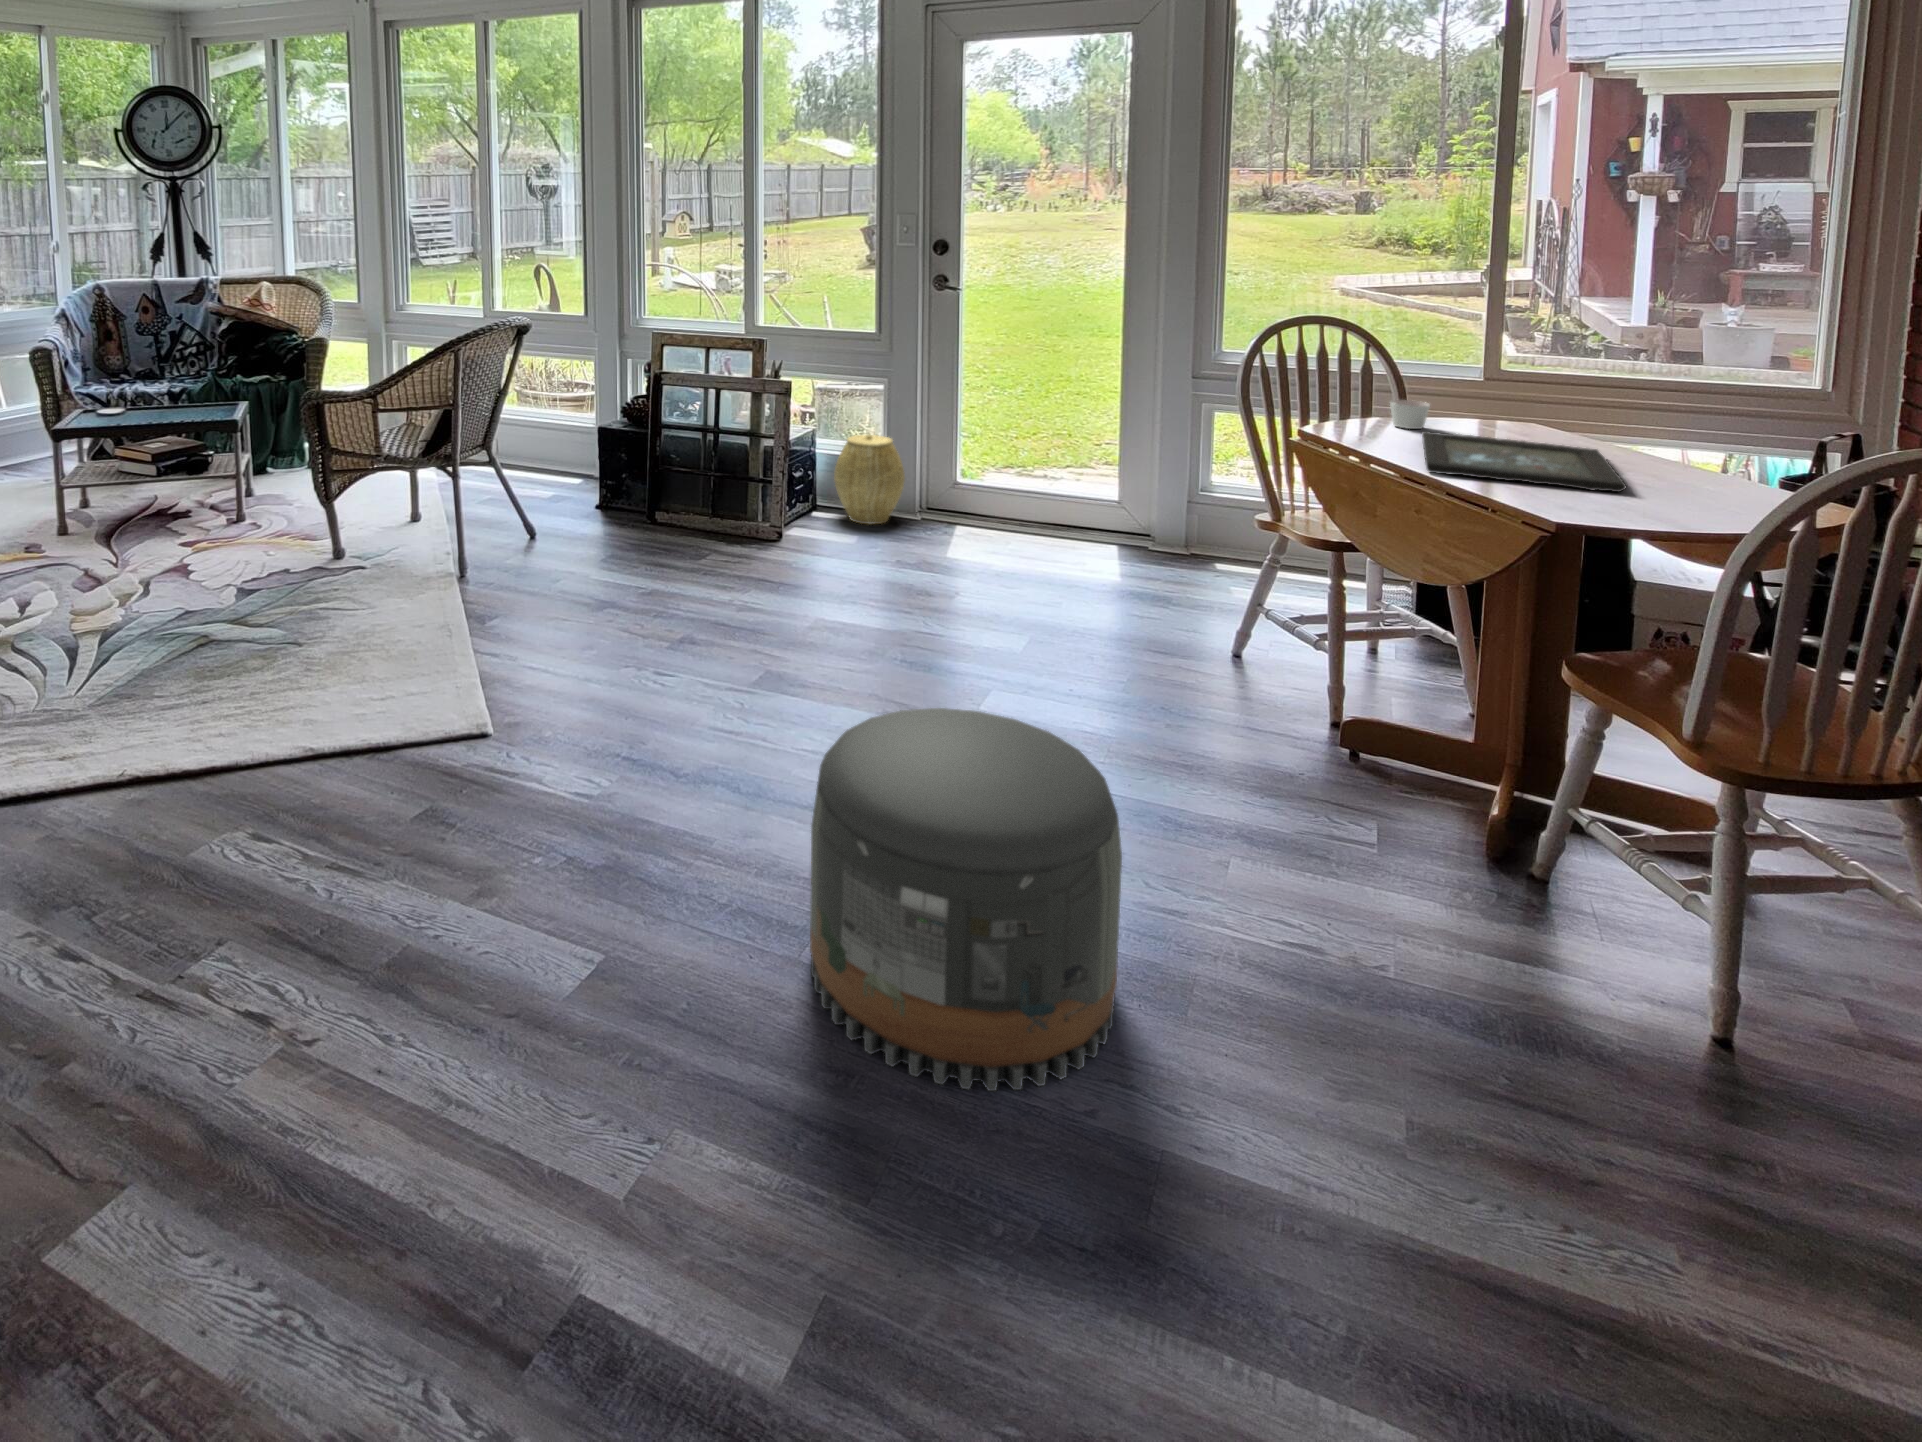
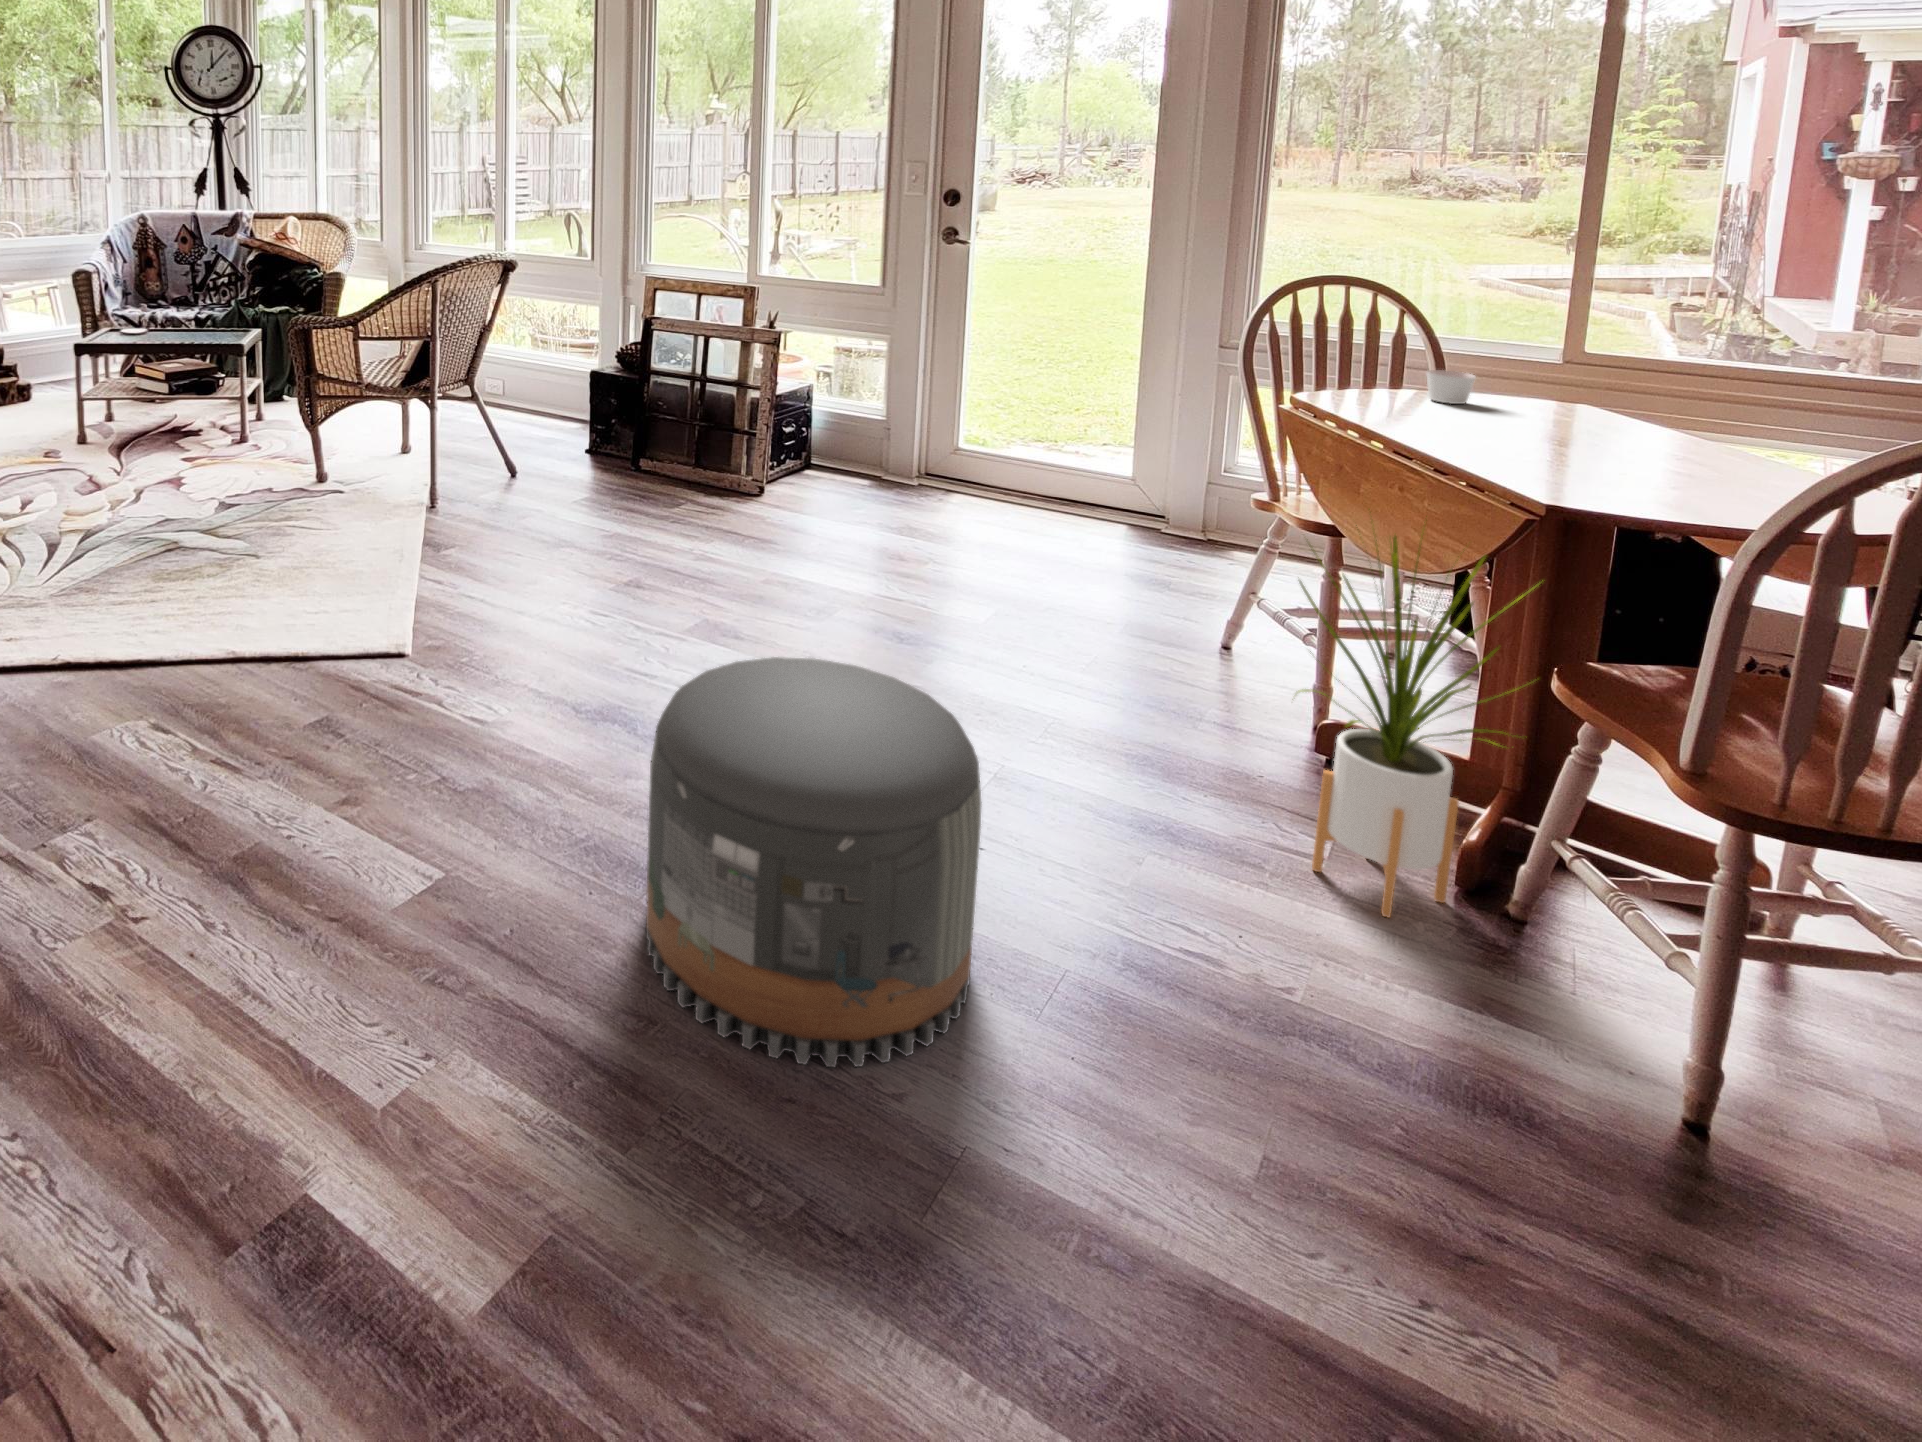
tray: present [1422,431,1626,492] -> none [1439,404,1692,481]
woven basket: present [834,435,905,524] -> none [825,392,900,486]
house plant: none [1326,531,1535,888] -> present [1300,509,1537,917]

